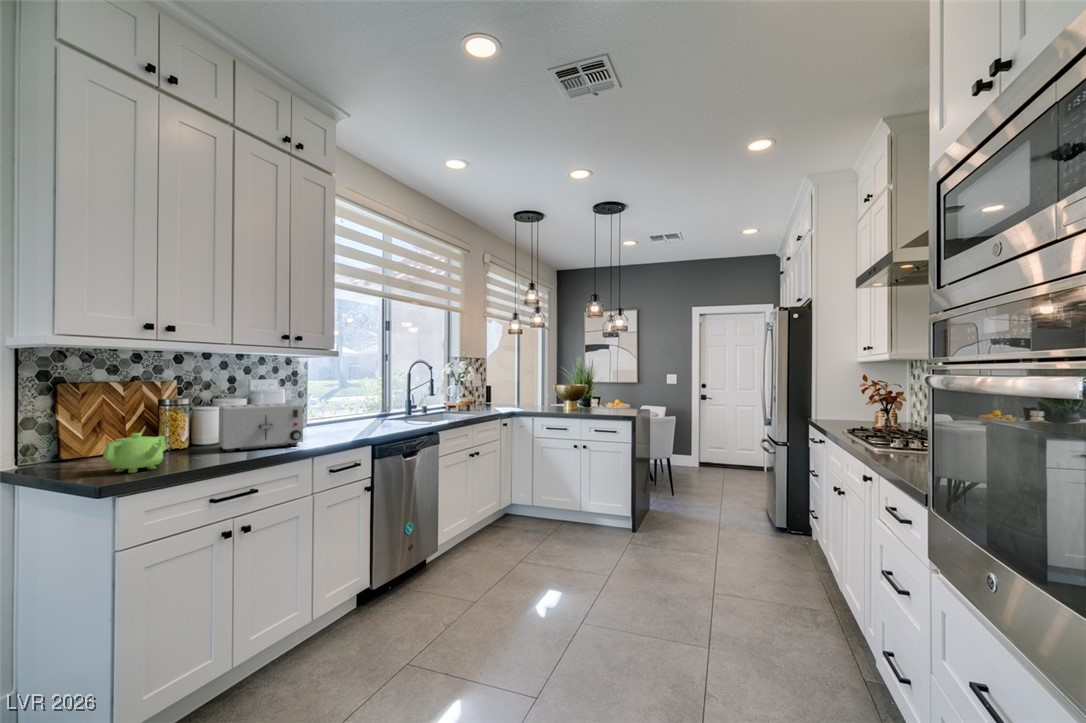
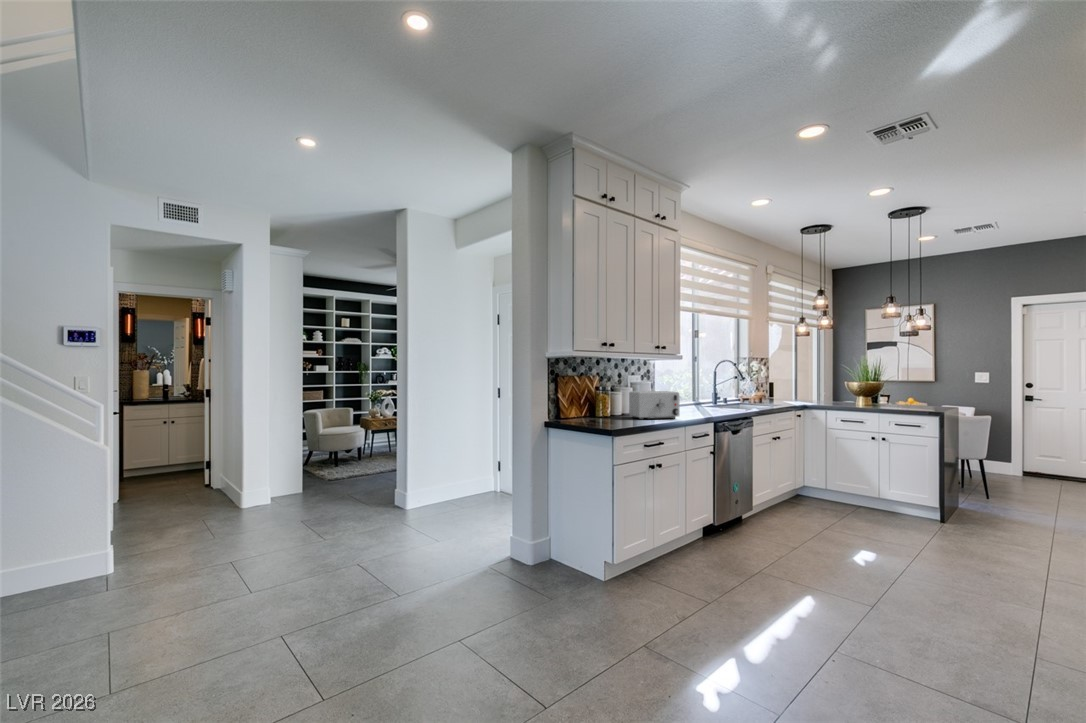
teapot: present [103,433,166,473] -> none [602,404,630,425]

